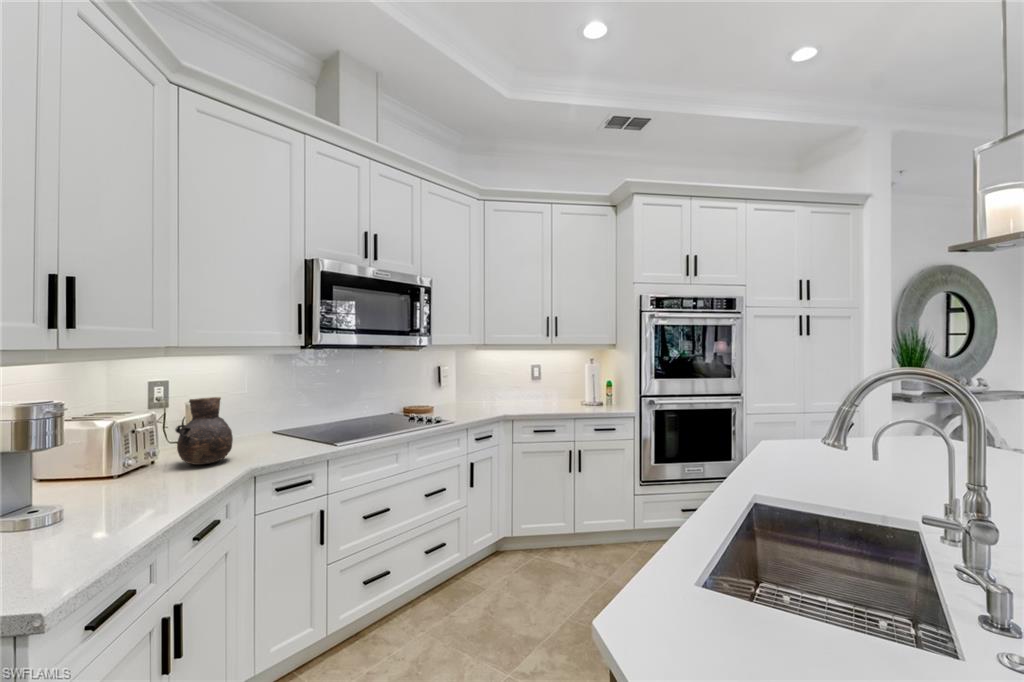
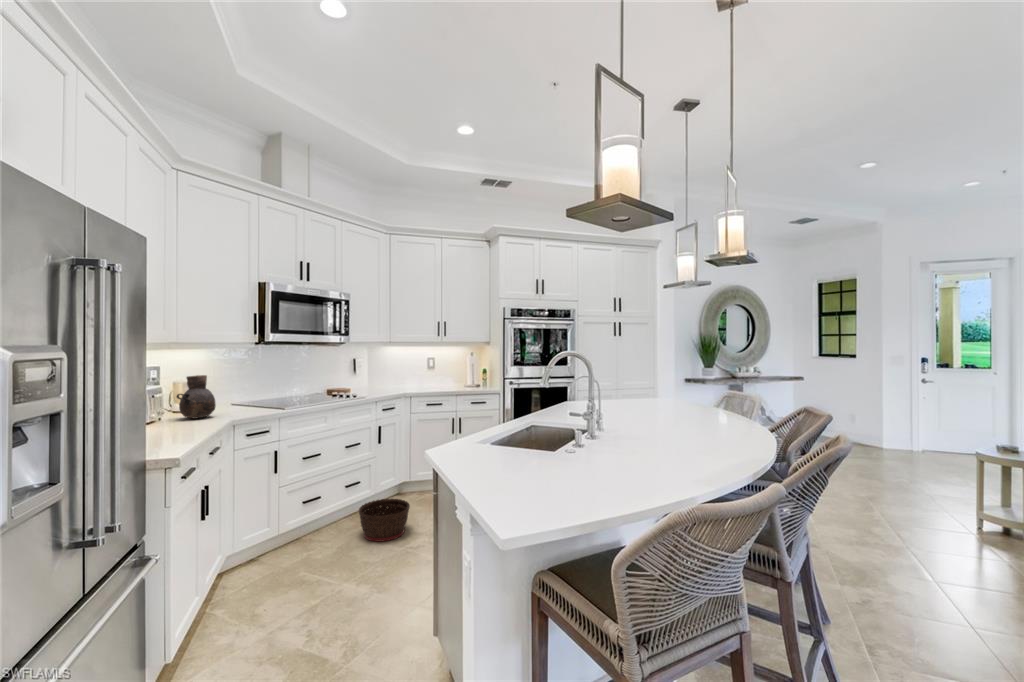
basket: none [442,576,517,655] -> present [359,499,410,542]

